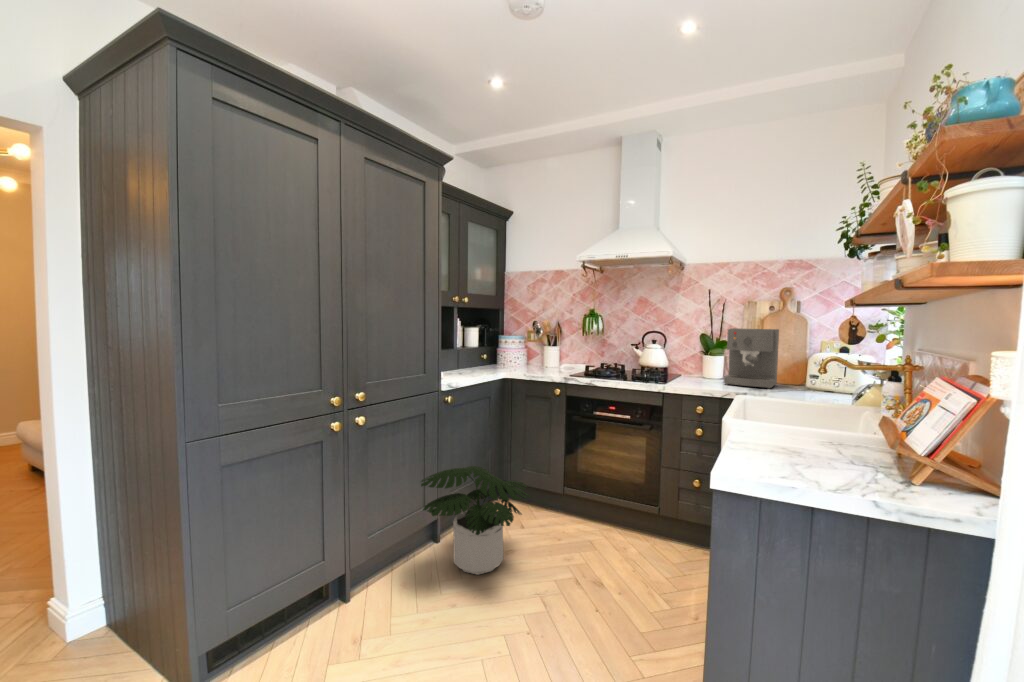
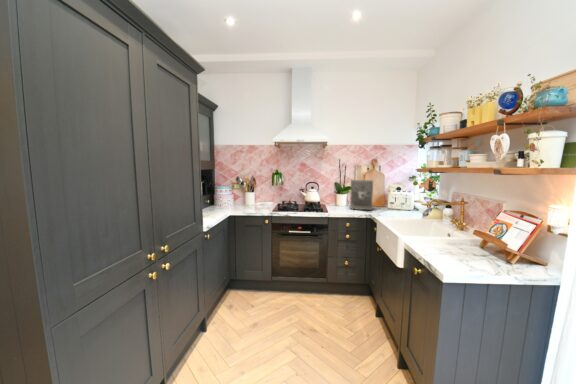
potted plant: present [421,466,530,575] -> none [201,277,272,348]

